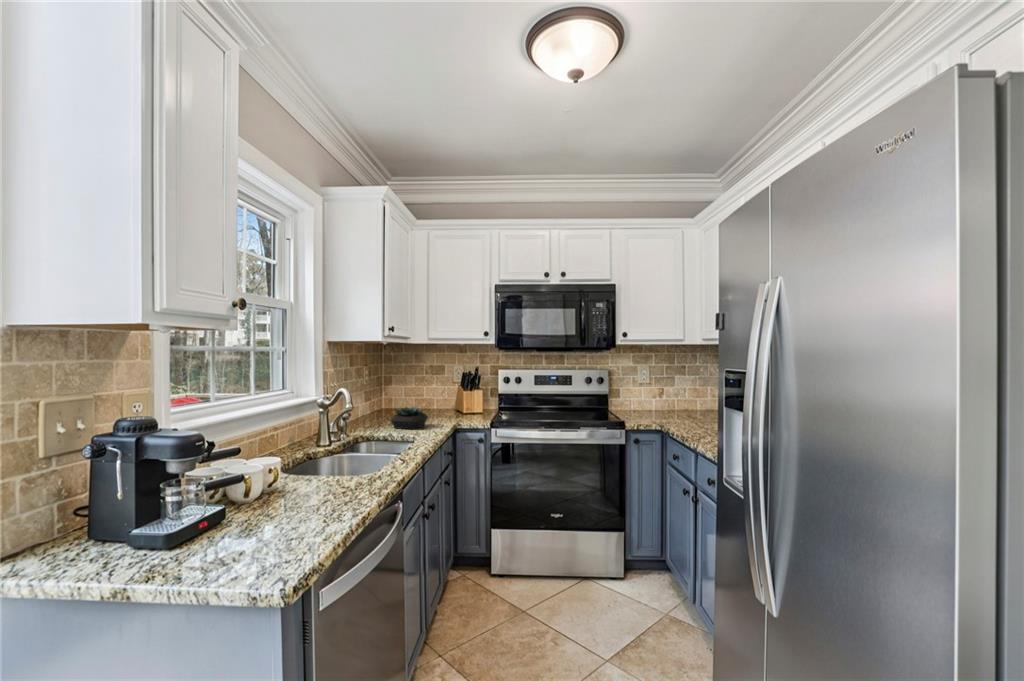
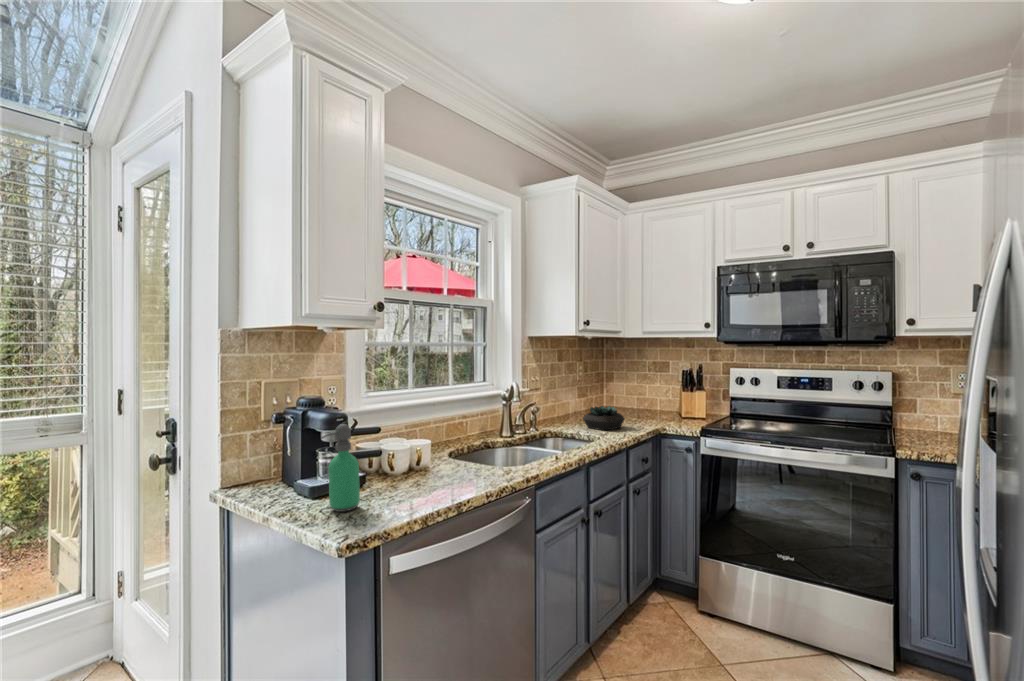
soap dispenser: none [220,448,260,554] -> present [321,424,360,512]

